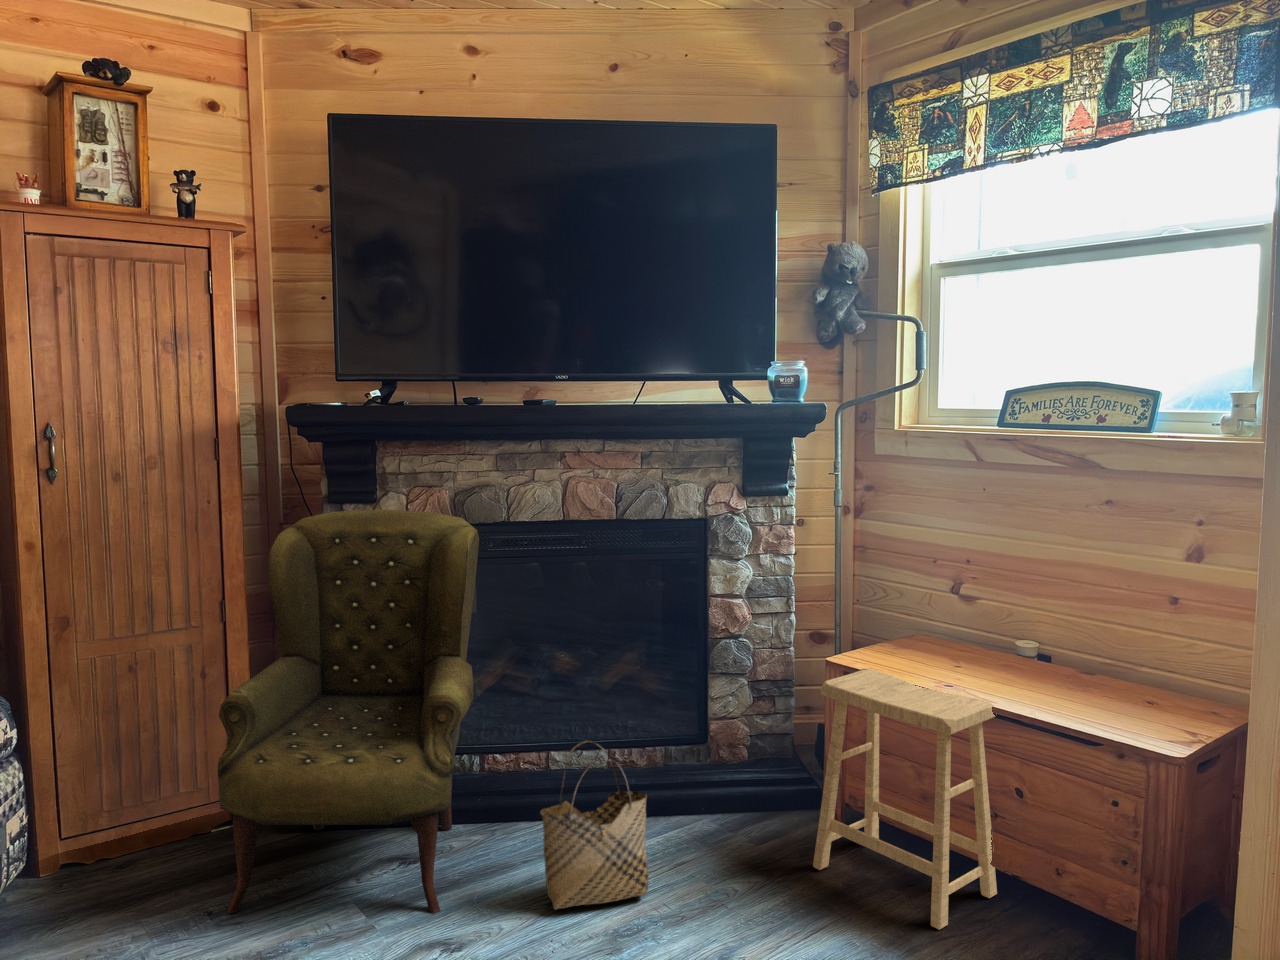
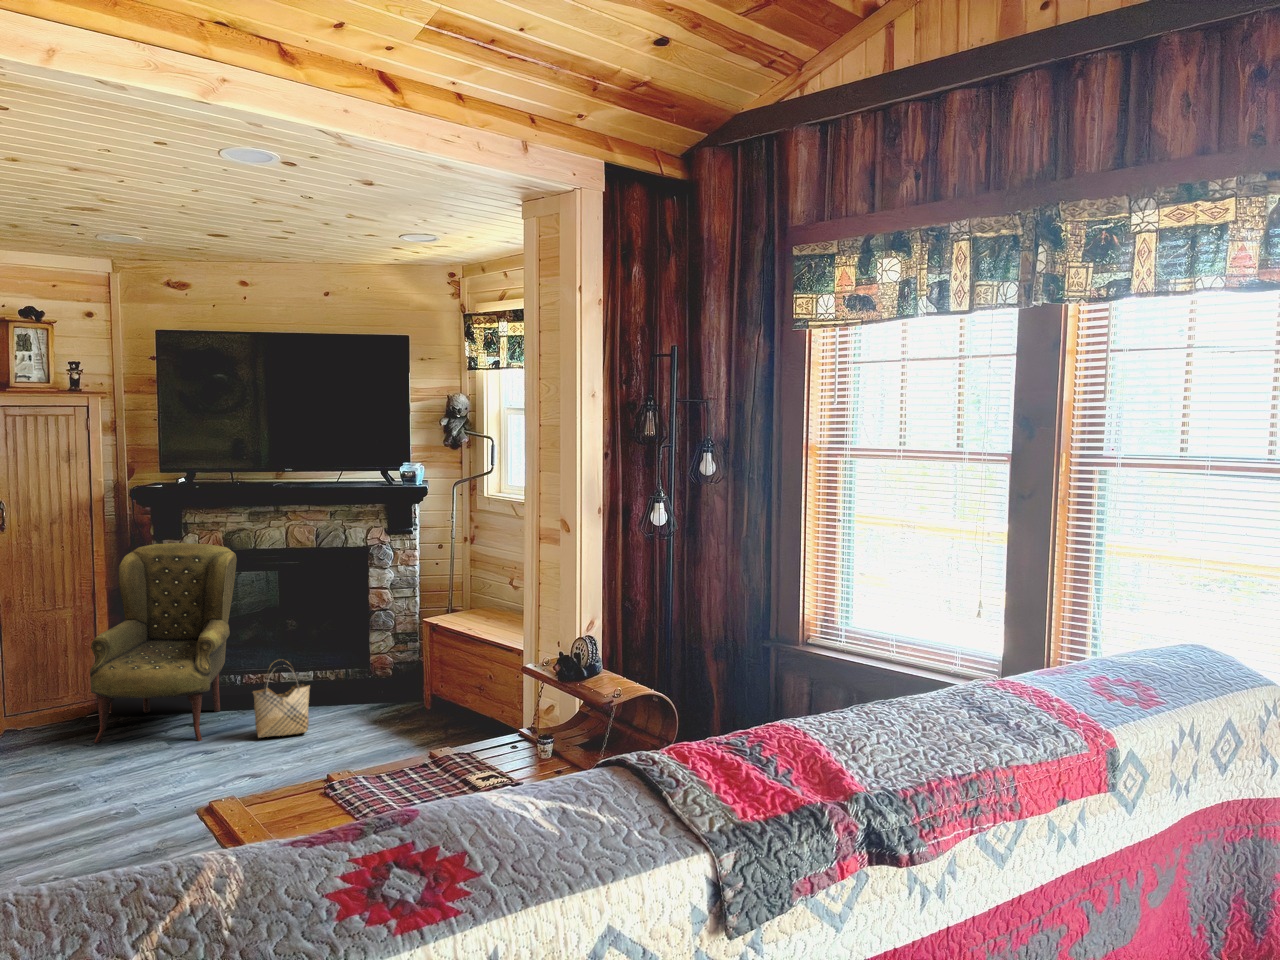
footstool: present [813,670,997,930] -> none [399,625,479,742]

